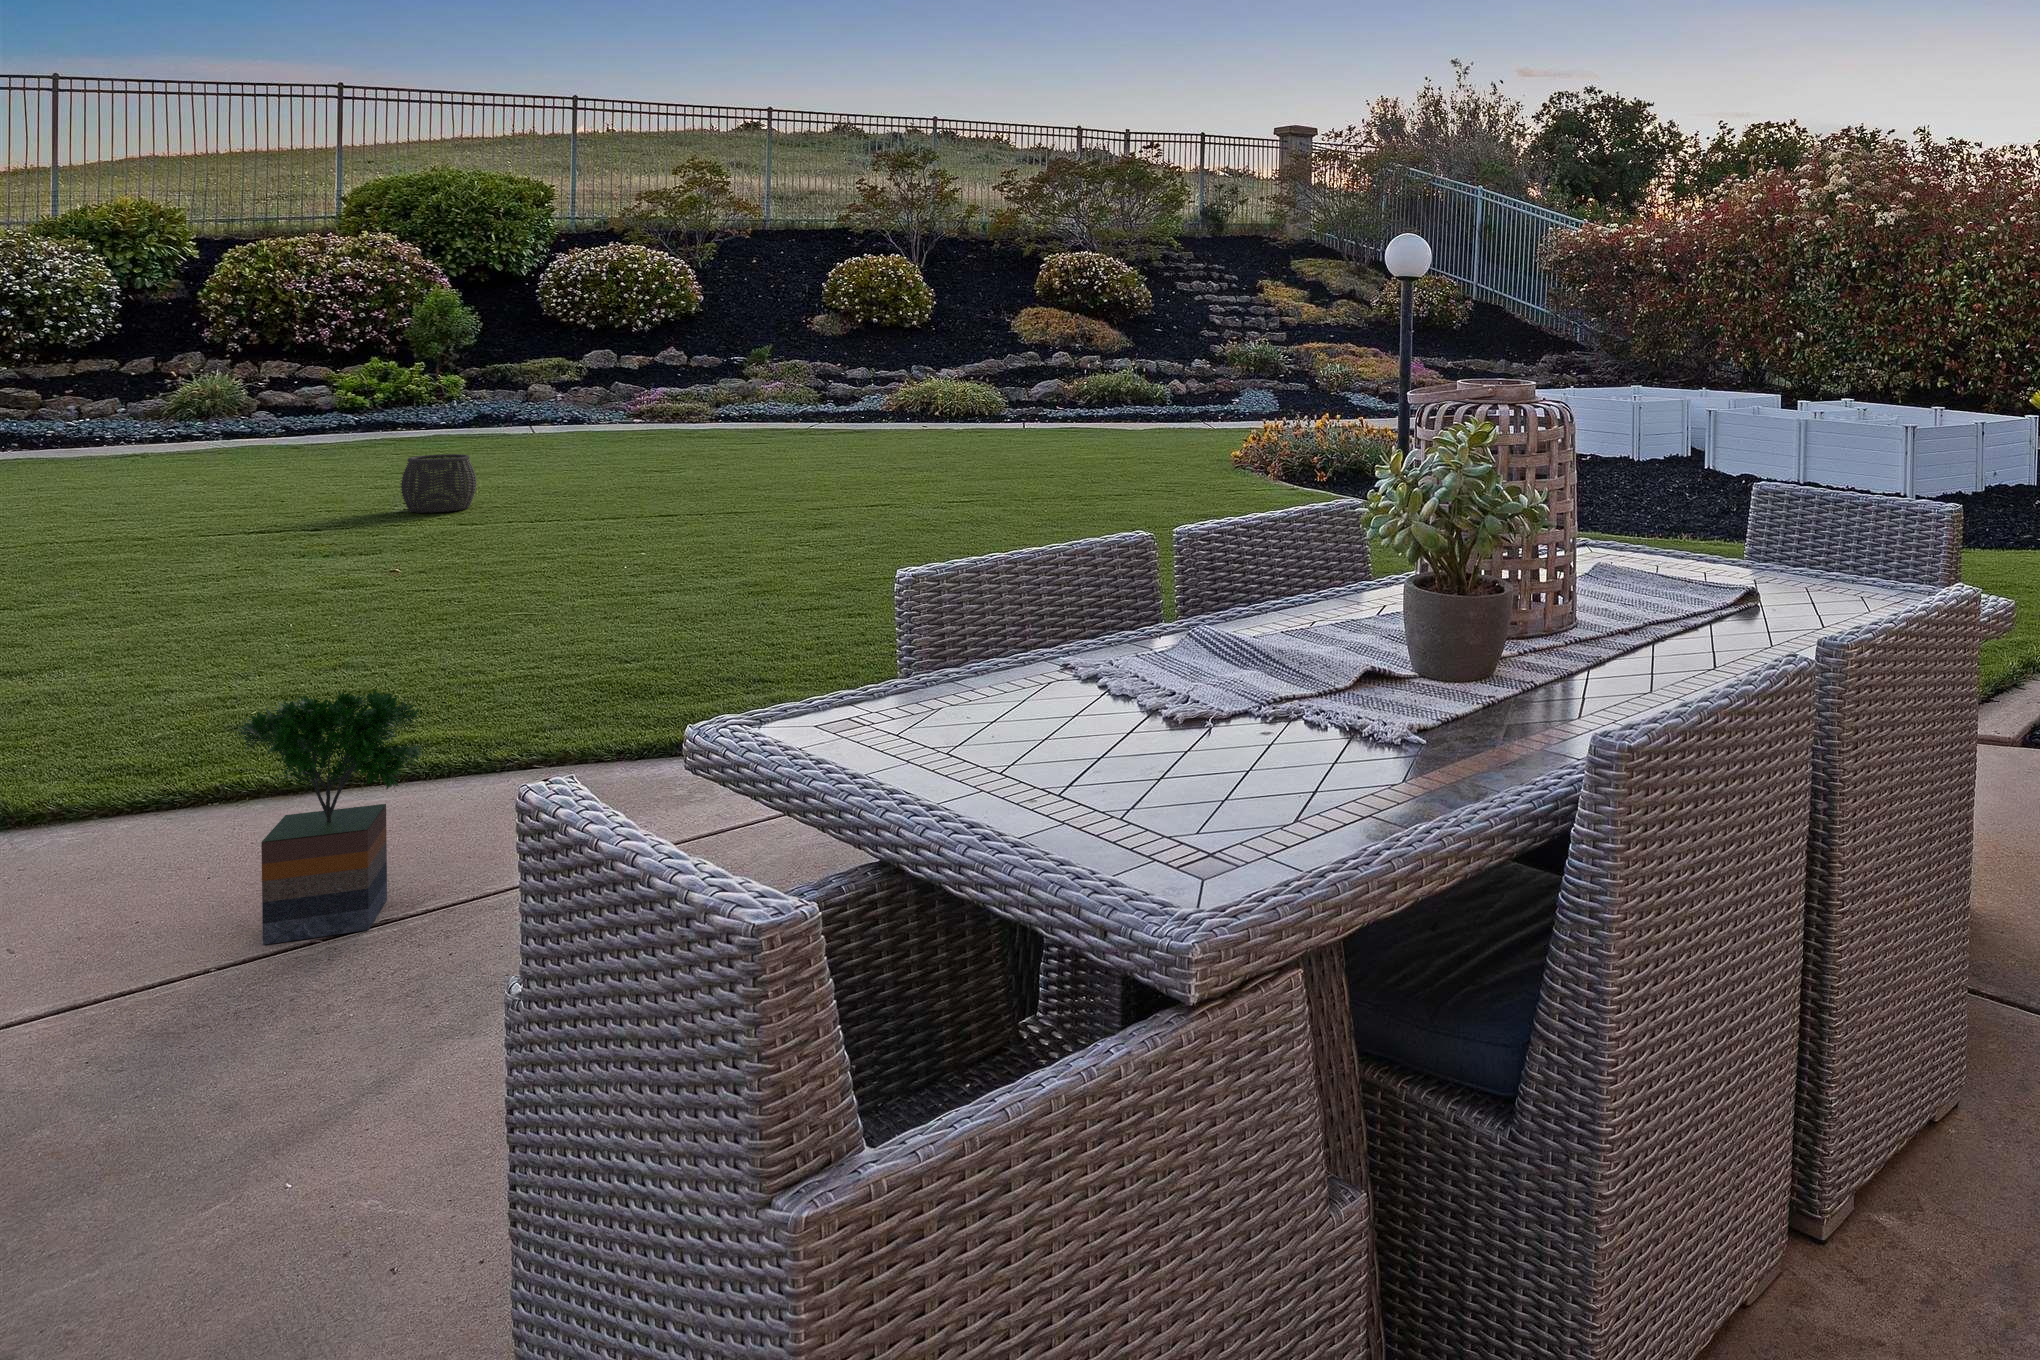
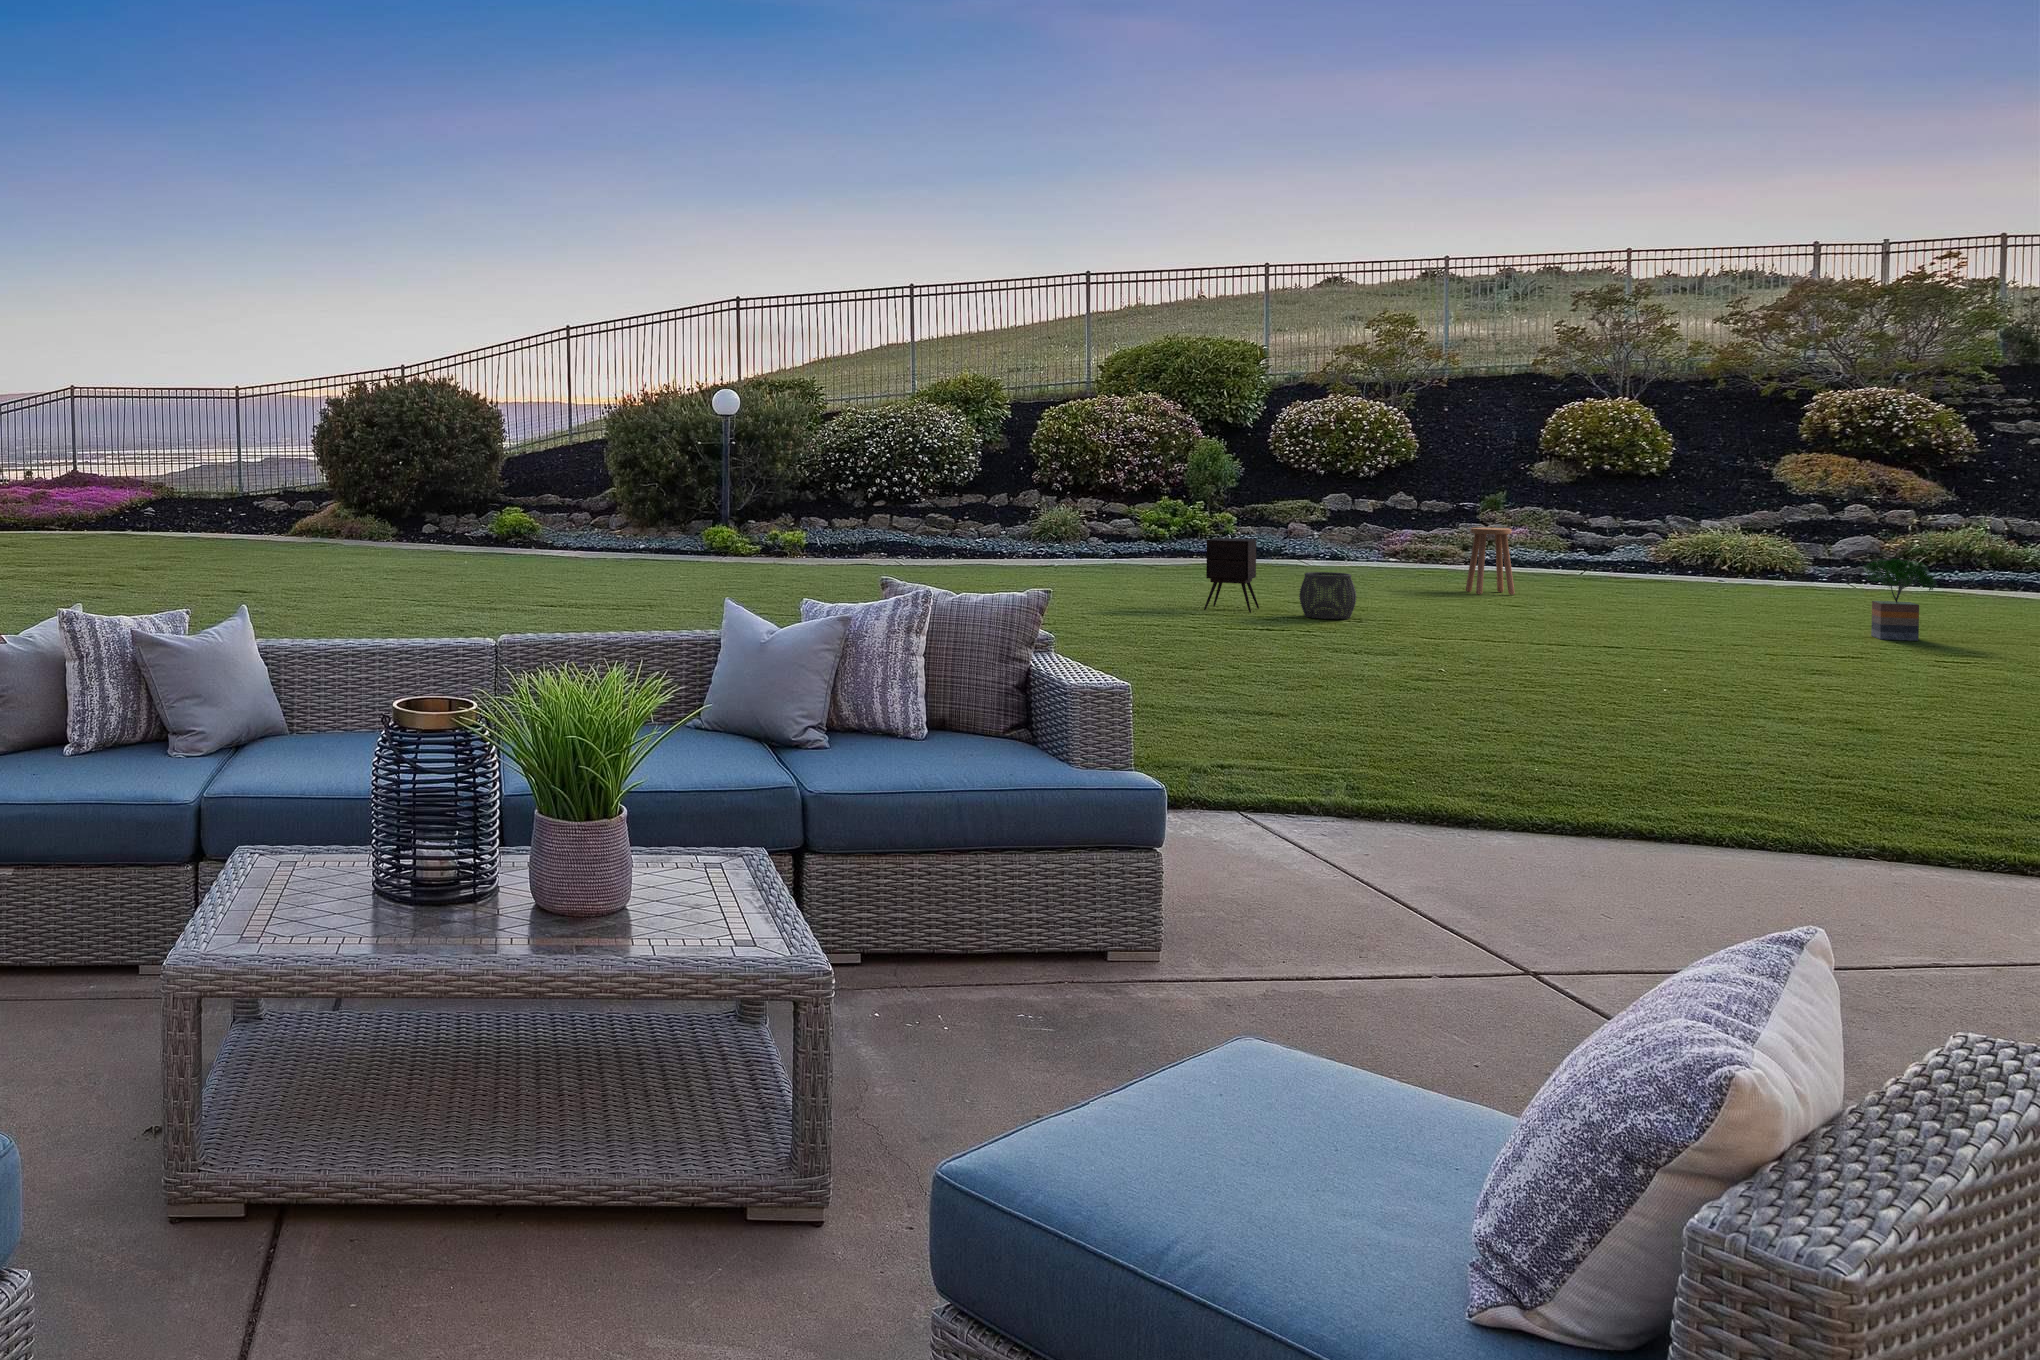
stool: none [658,389,707,462] -> present [1466,528,1515,595]
side table: none [268,418,357,515] -> present [1204,538,1259,613]
potted tree: present [238,689,422,945] -> present [1864,559,1936,641]

